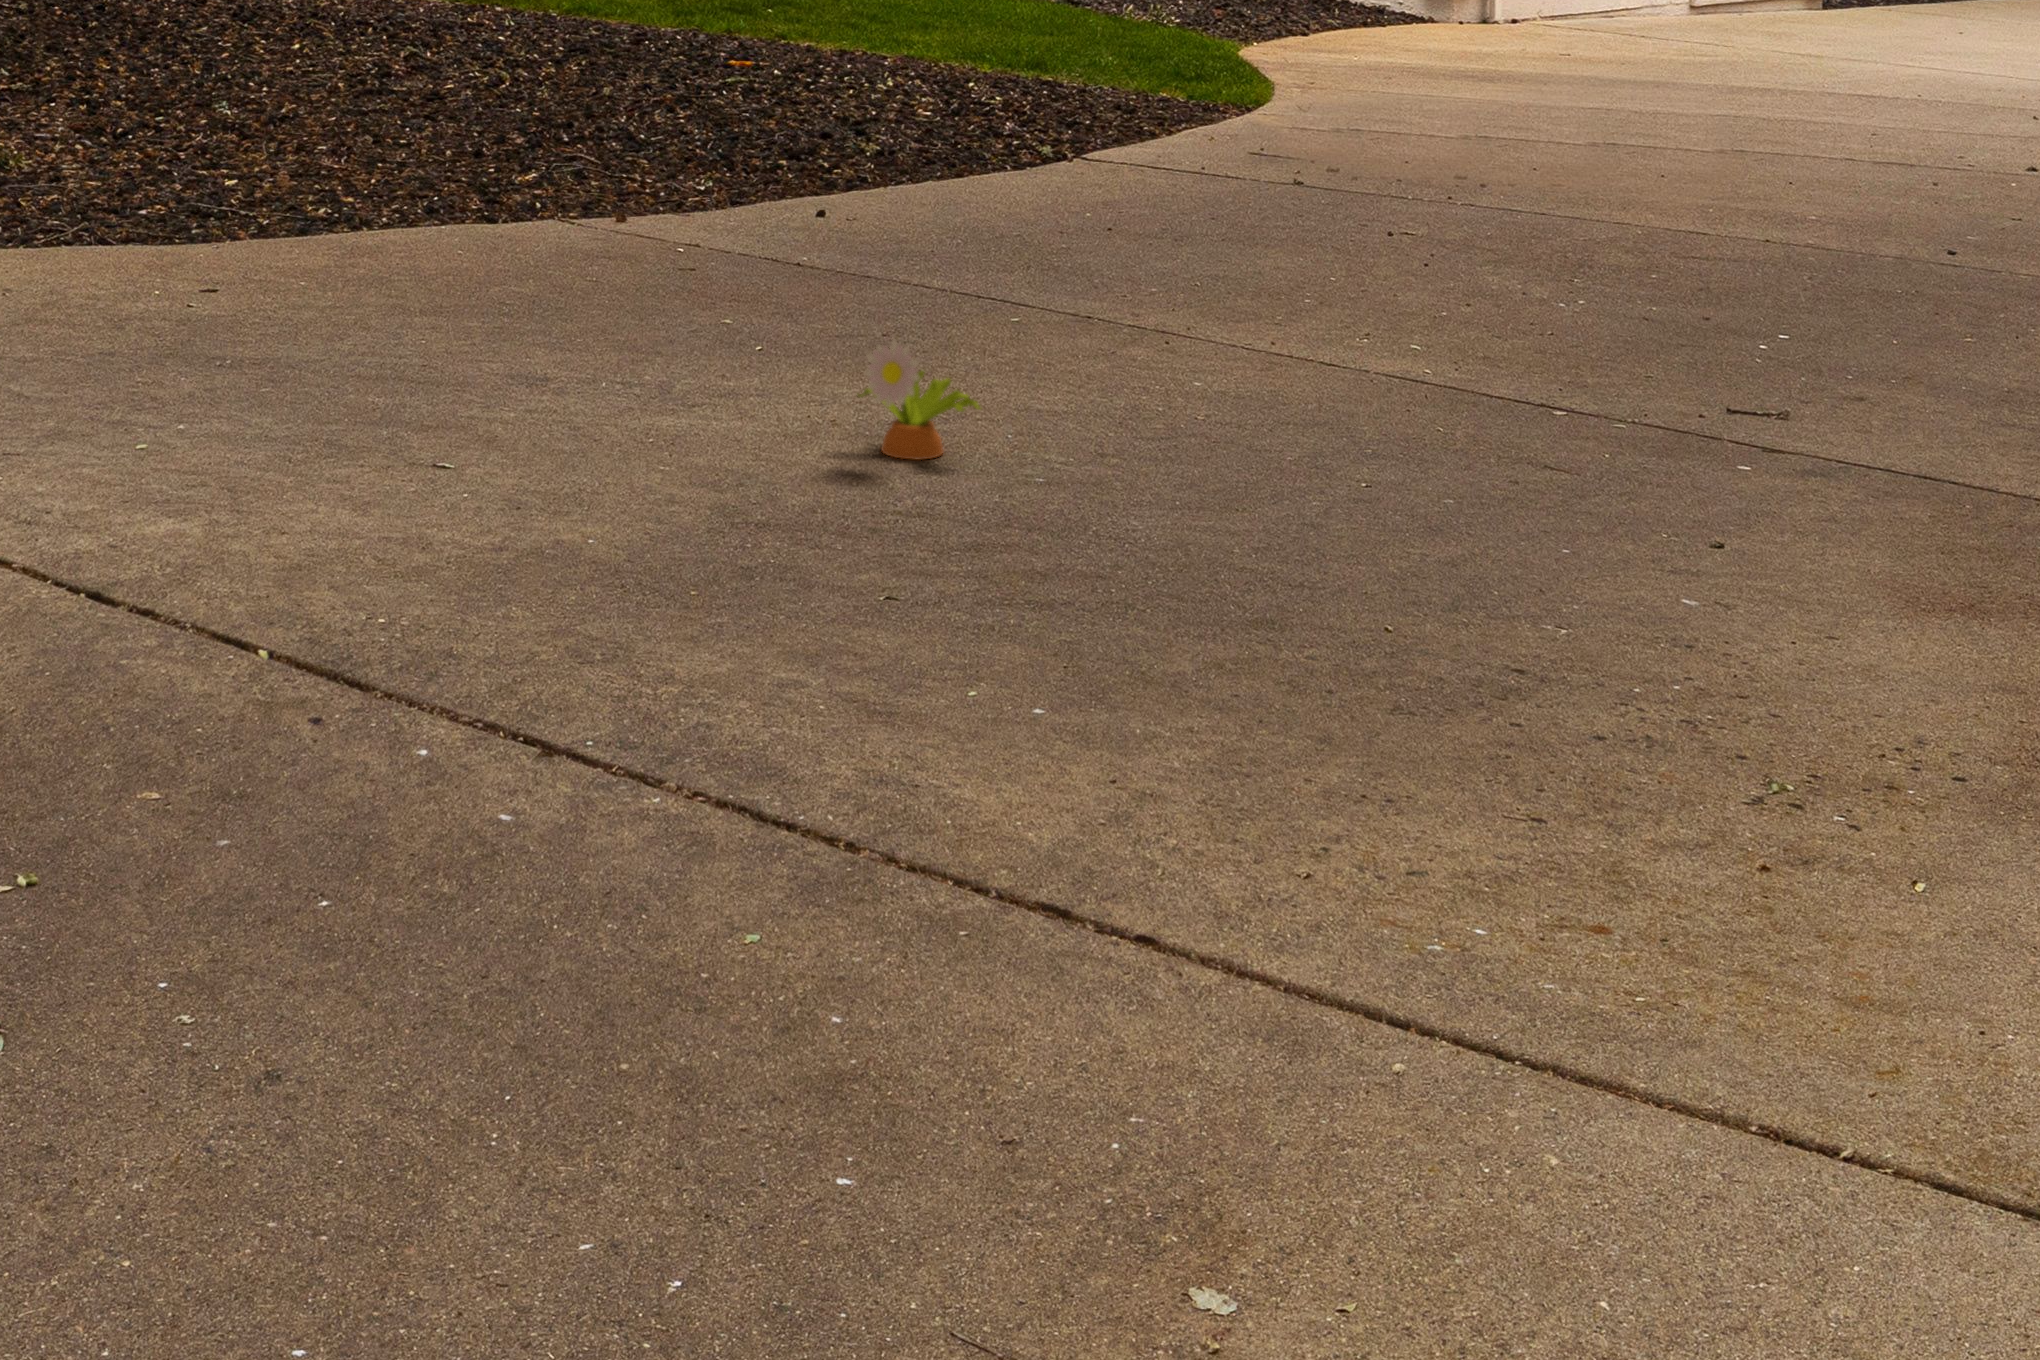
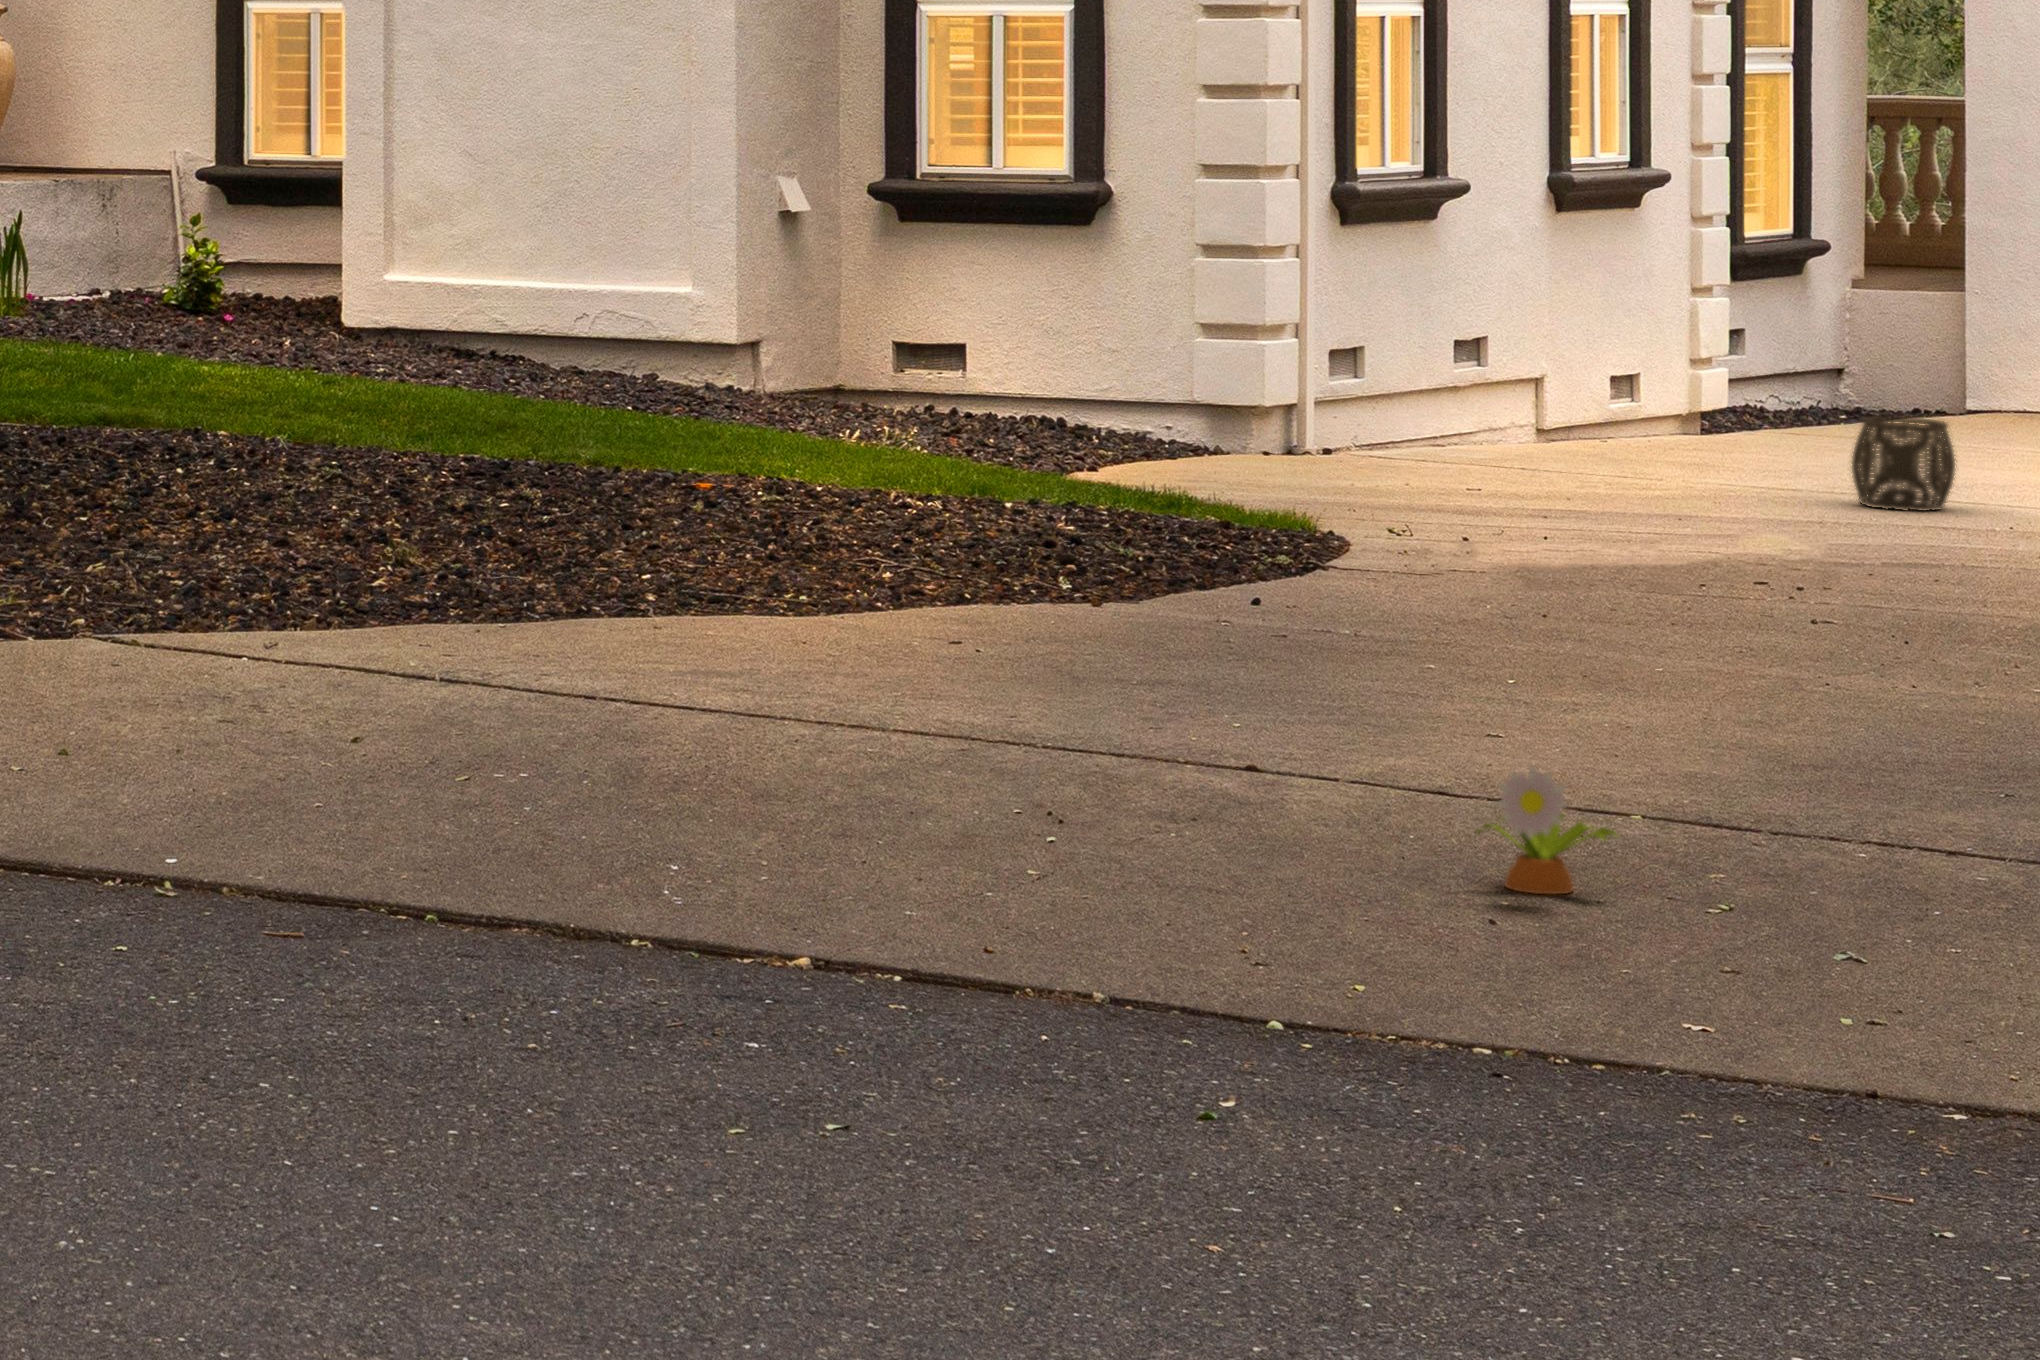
woven basket: none [1803,10,1880,80] -> present [1852,416,1956,511]

